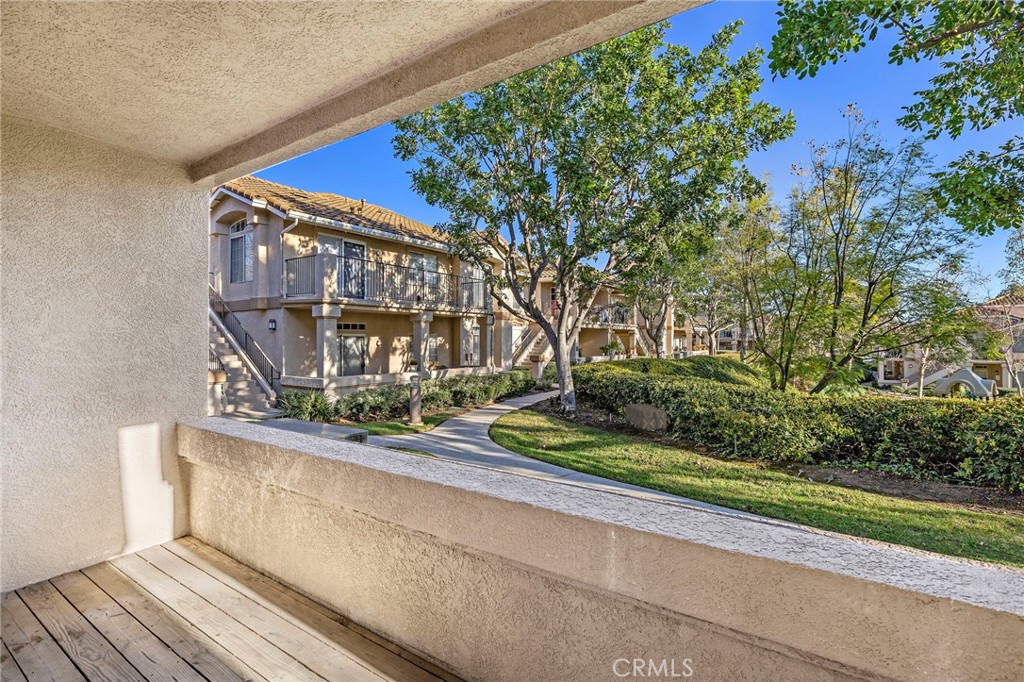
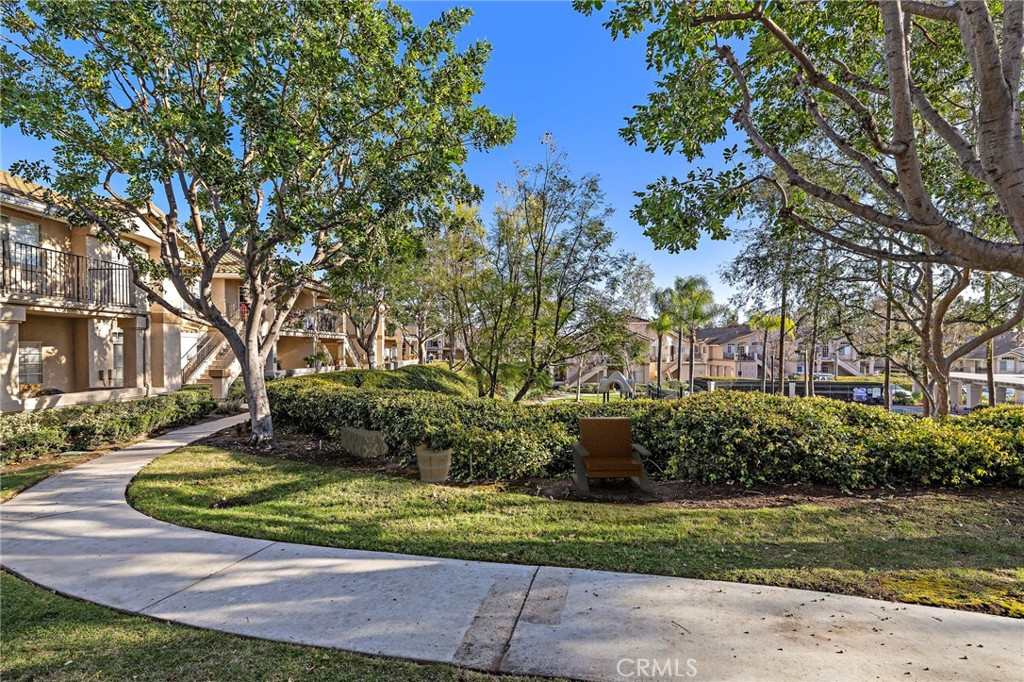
lounge chair: none [845,411,943,495] -> present [571,417,652,491]
wooden bucket: none [684,422,719,455] -> present [416,444,452,483]

